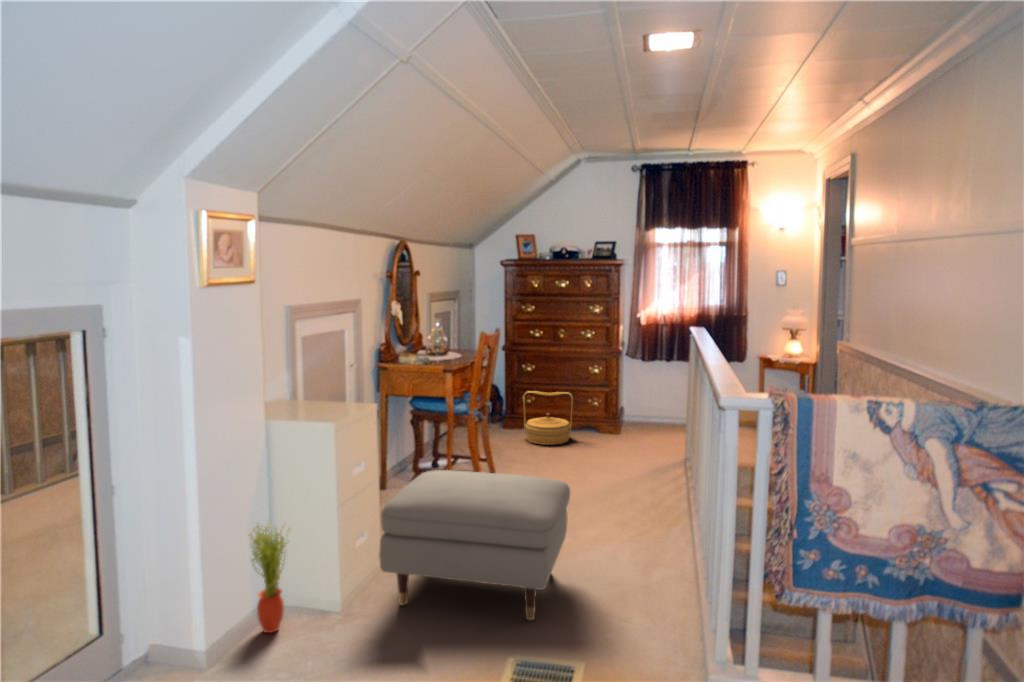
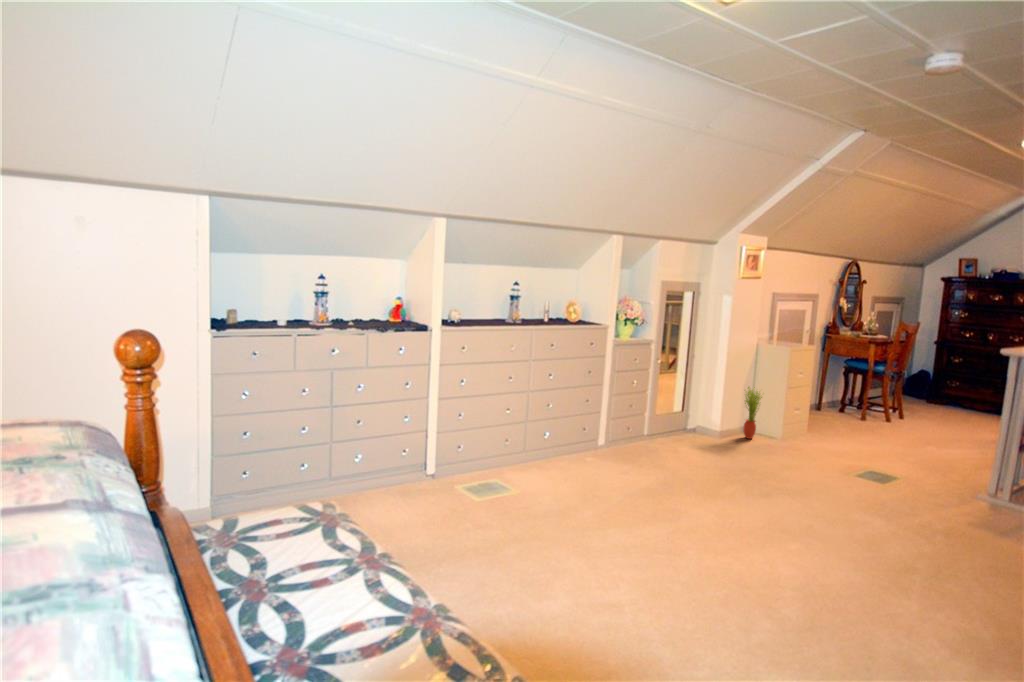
woven basket: present [523,391,573,445] -> none [942,375,991,418]
ottoman: present [379,470,570,620] -> none [807,388,936,466]

